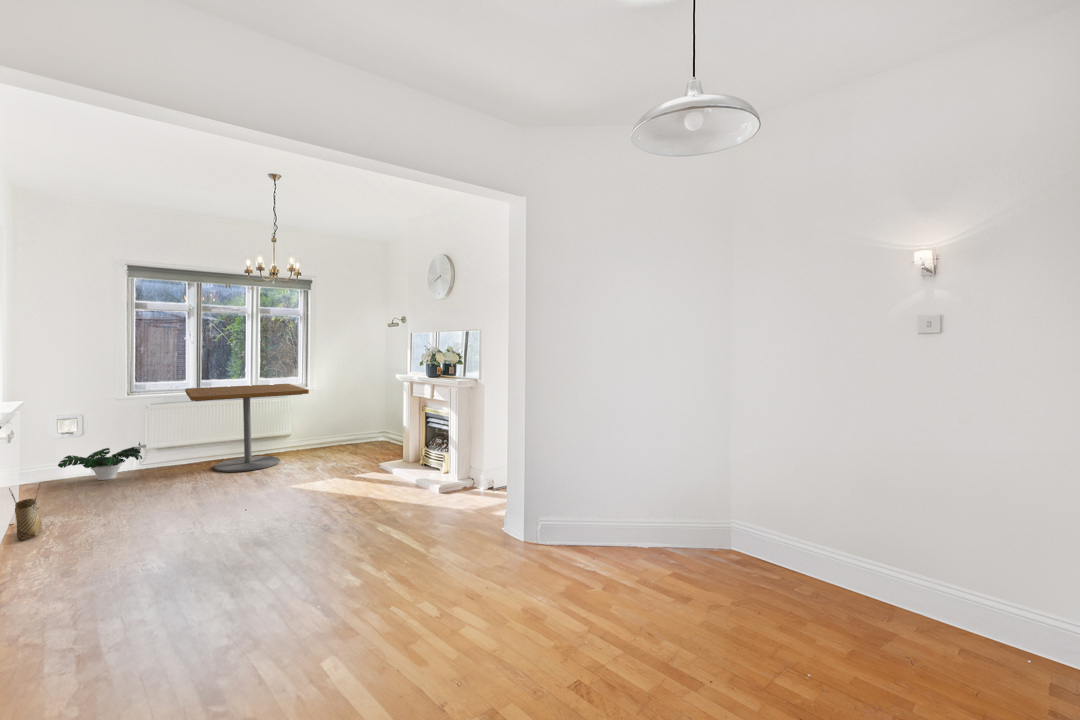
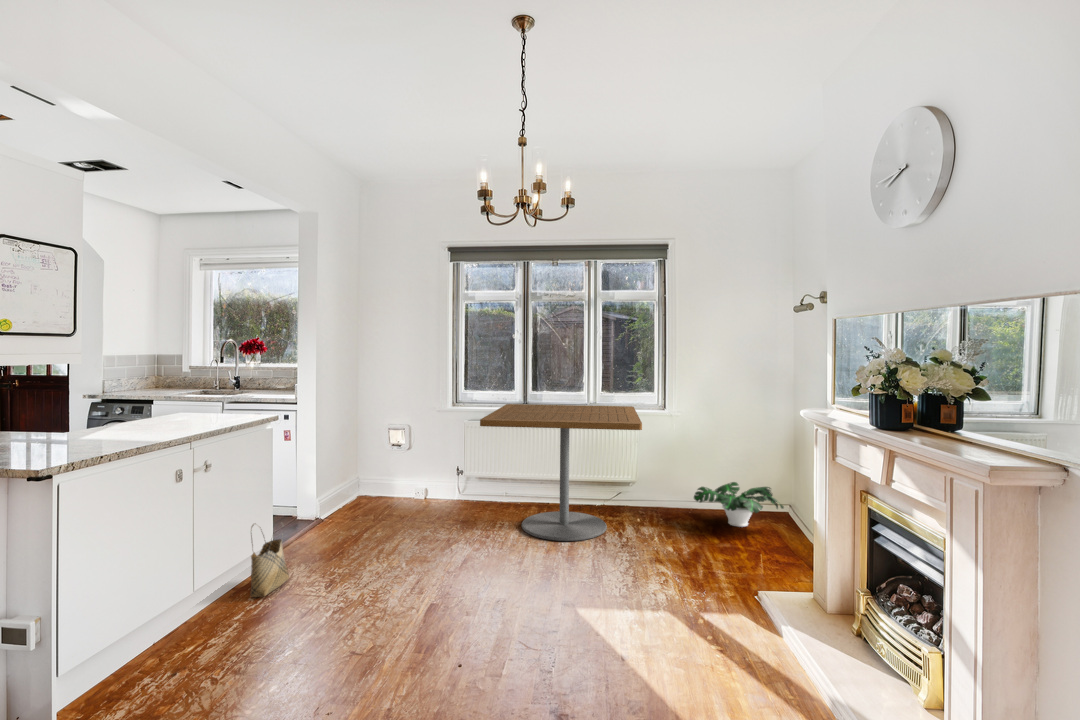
potted plant: present [58,447,142,480] -> present [694,482,784,527]

